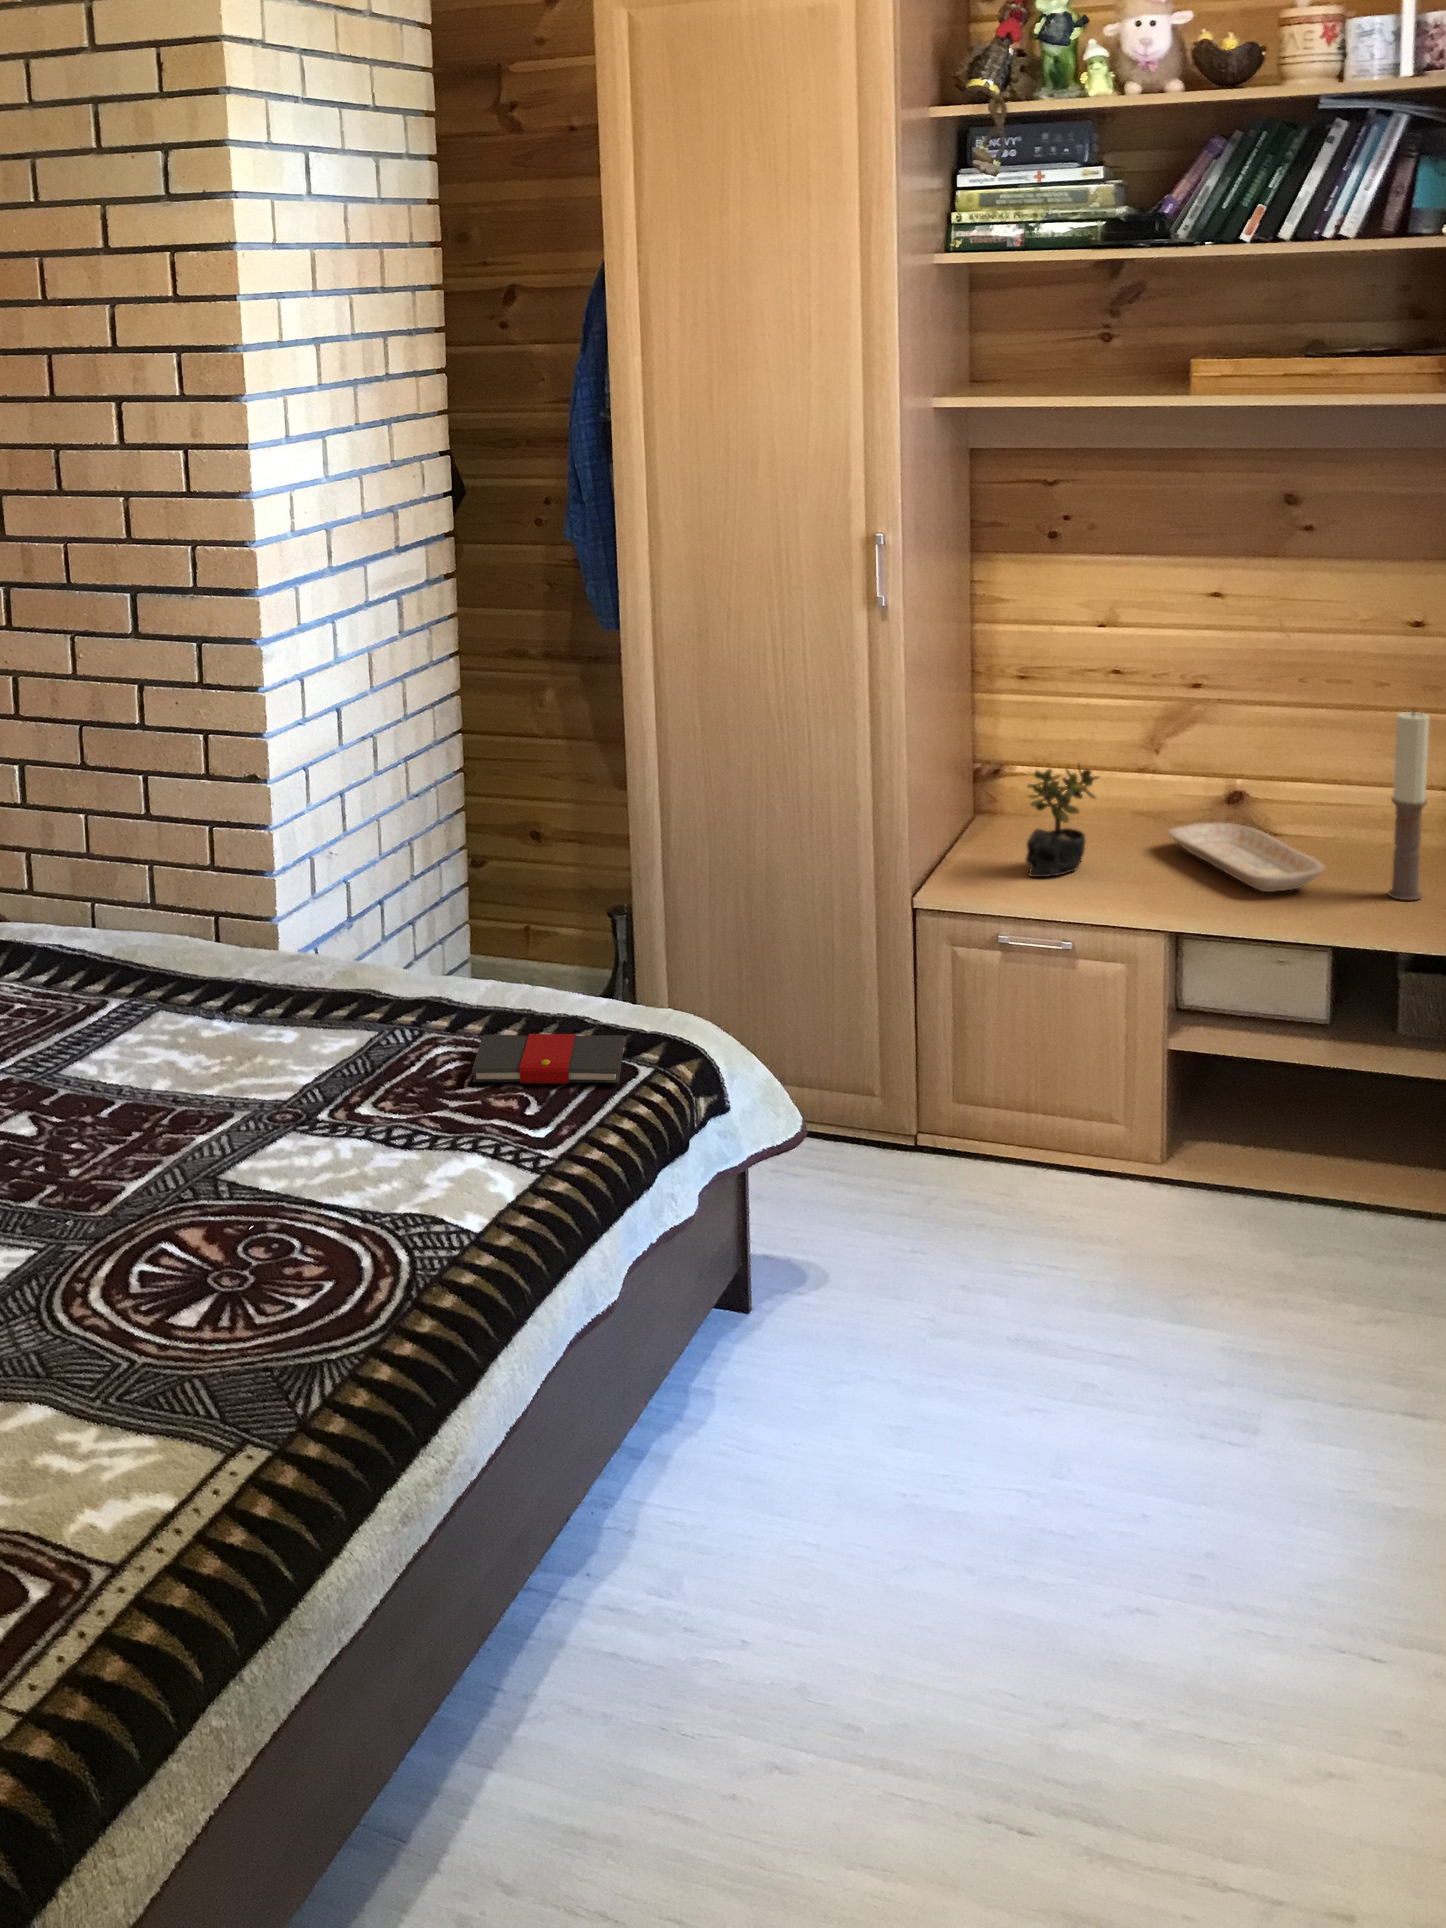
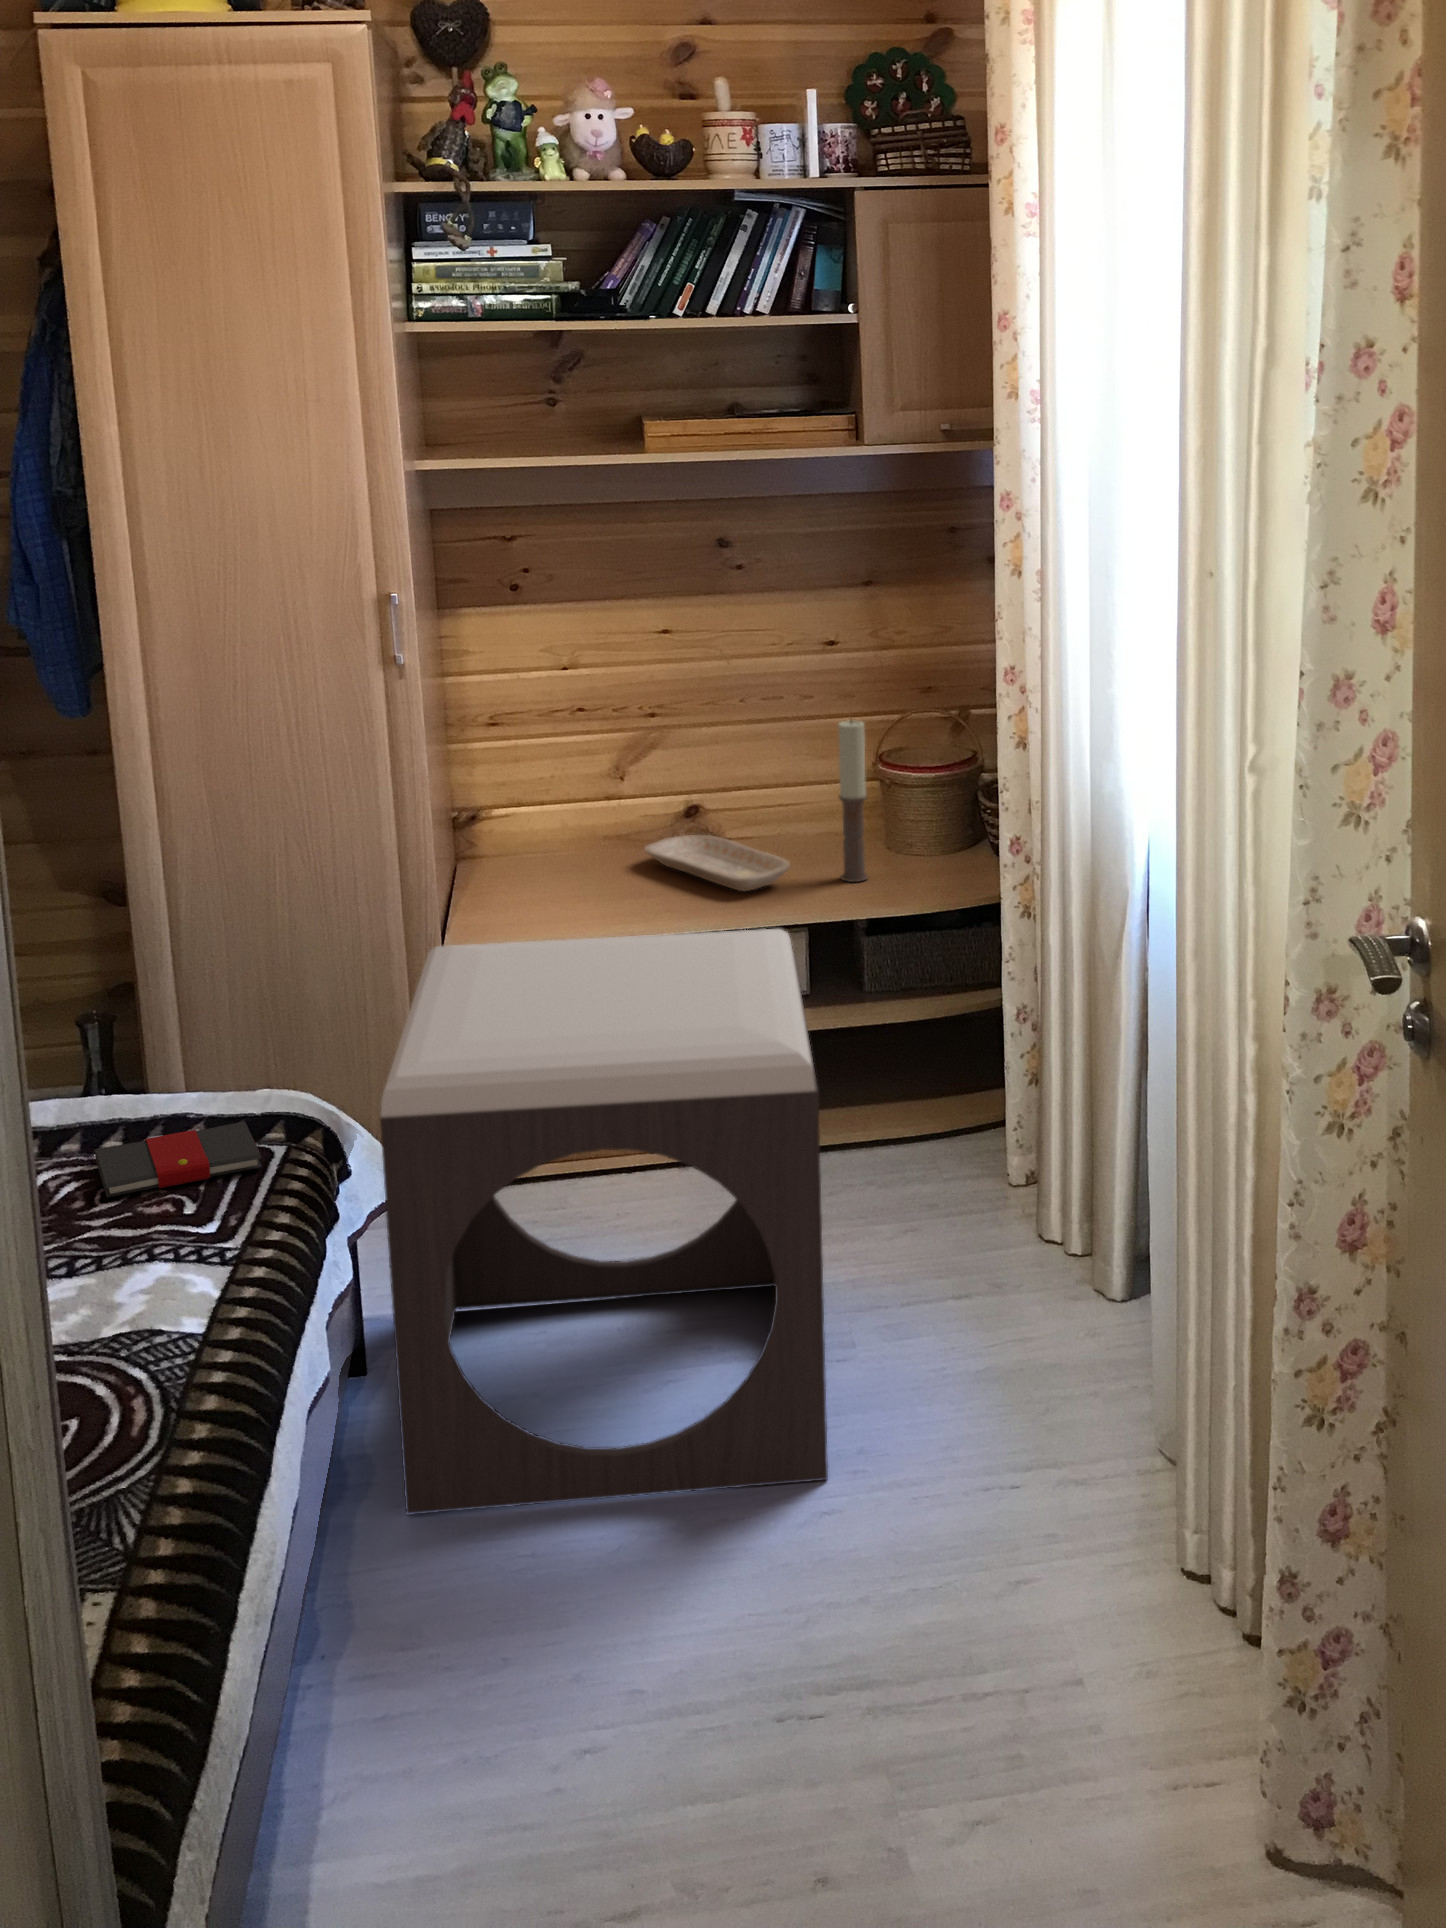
succulent plant: present [1025,765,1099,877] -> none [524,796,591,908]
footstool: none [719,894,1256,1577] -> present [380,929,828,1515]

